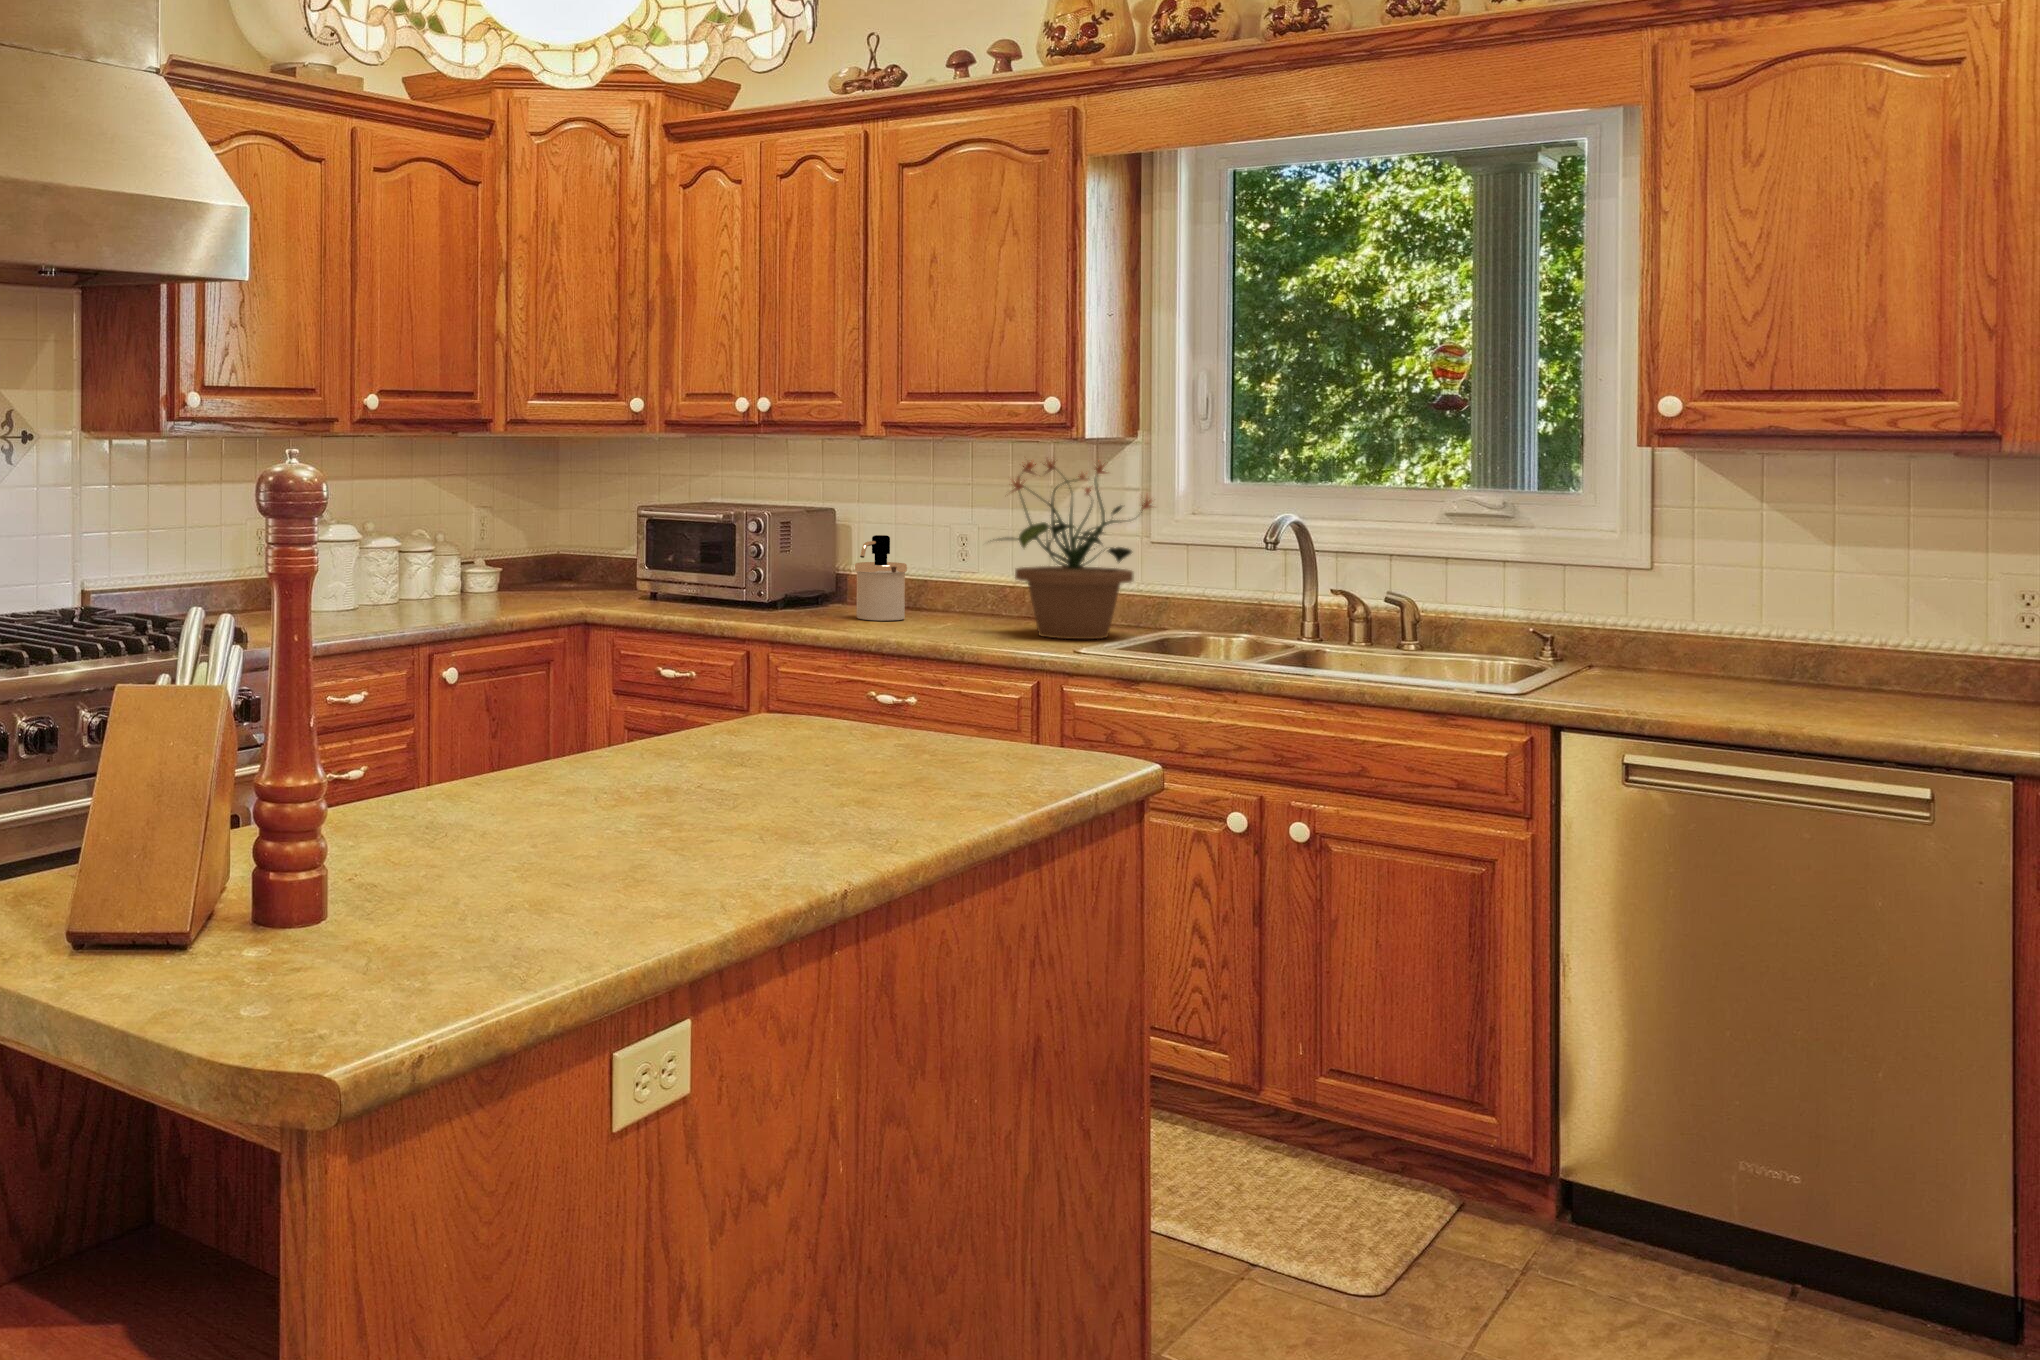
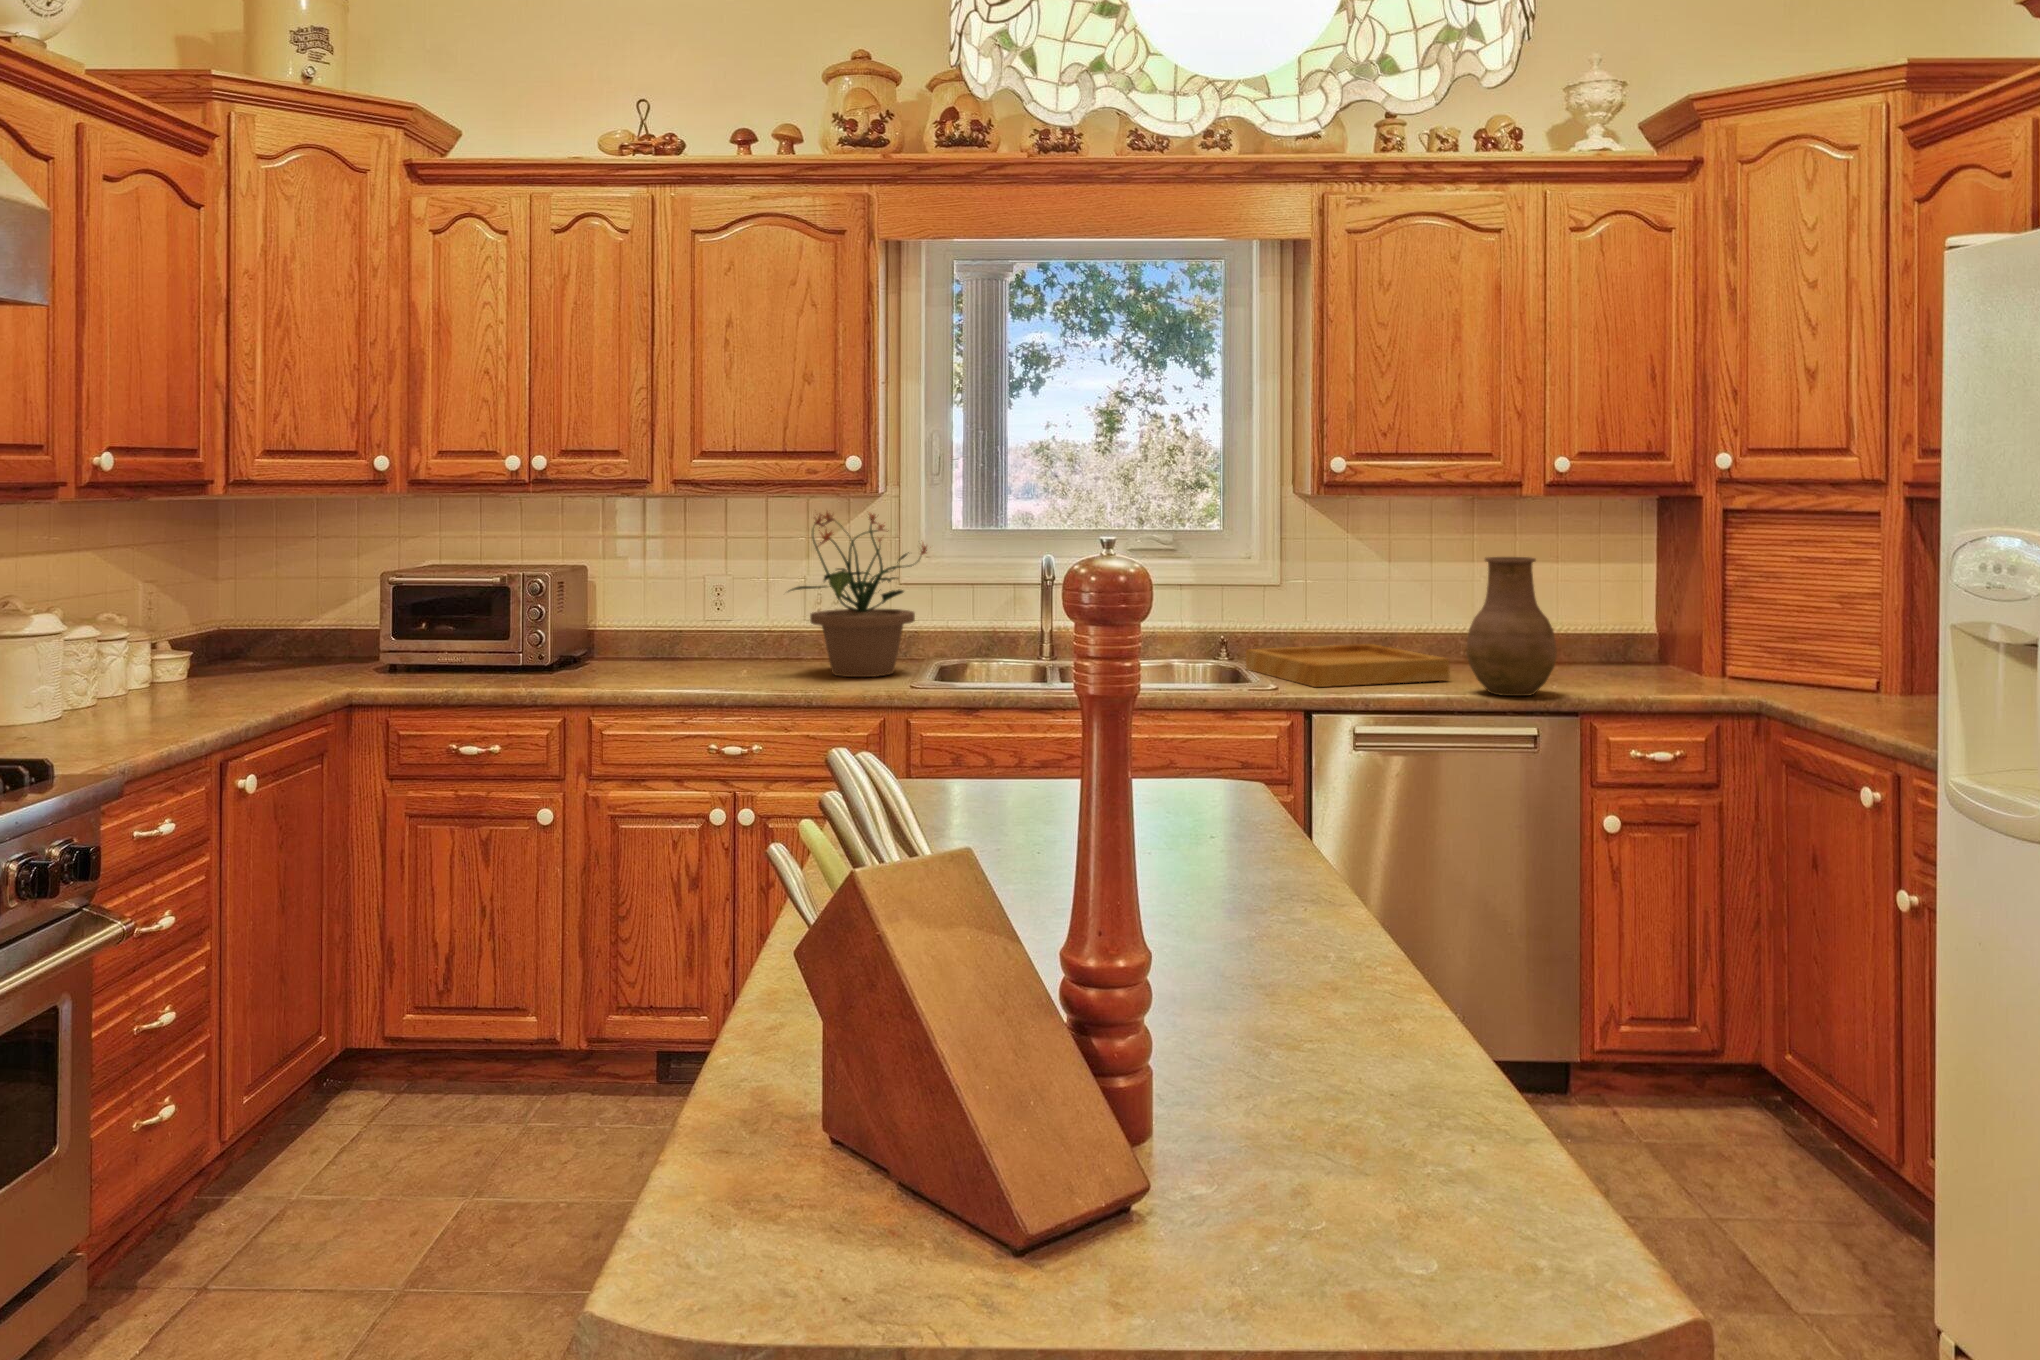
vase: none [1811,533,1967,733] -> present [1466,557,1557,696]
soap dispenser: present [855,535,907,621] -> none [633,589,684,674]
tray: none [1564,645,1836,706] -> present [1246,644,1450,687]

